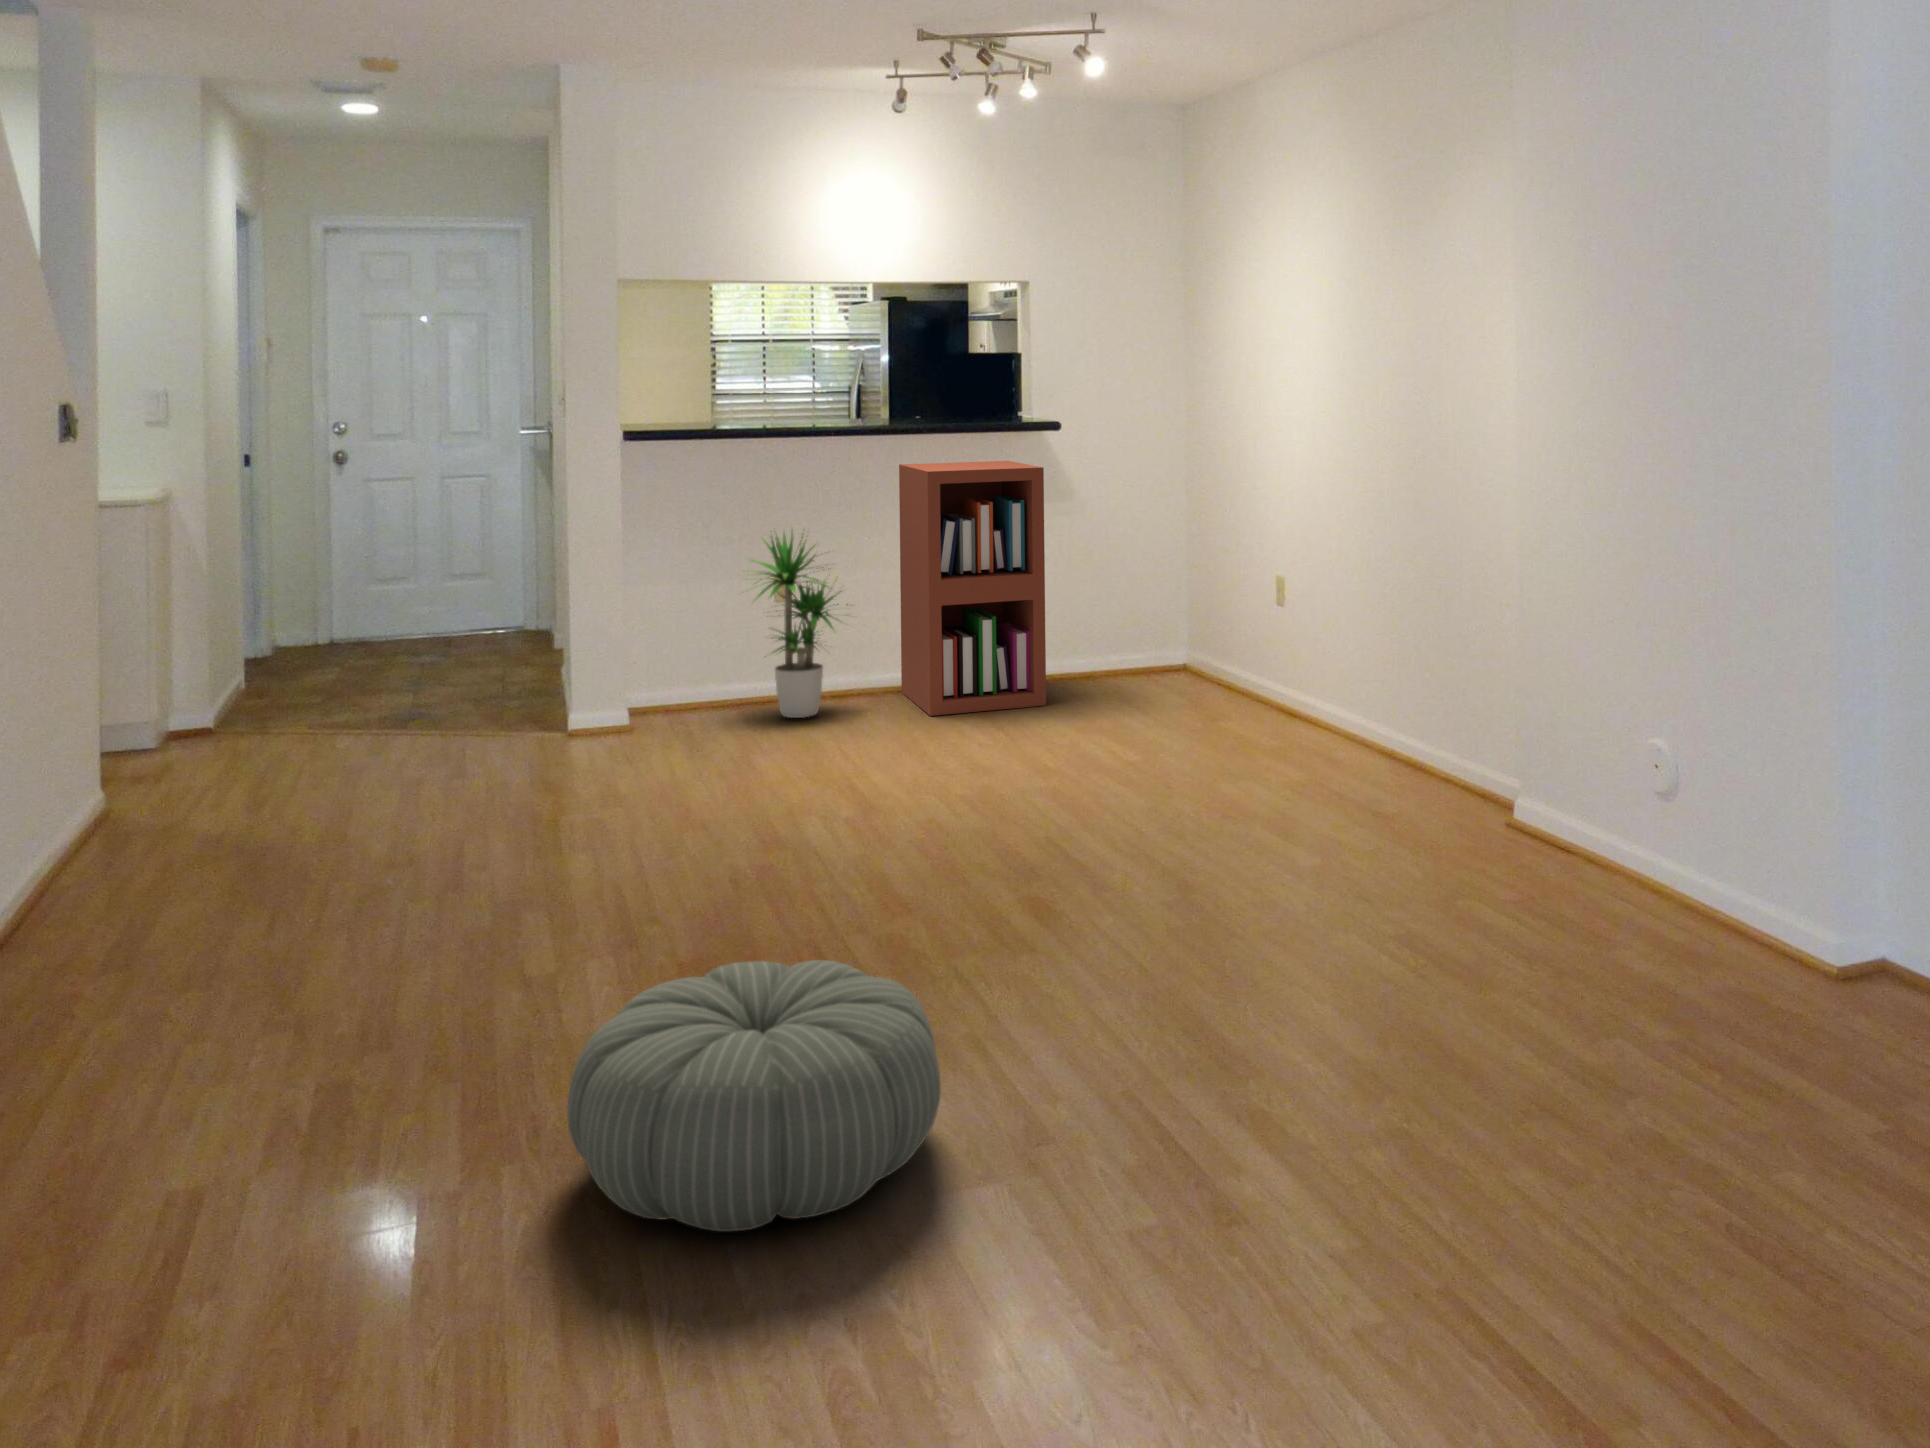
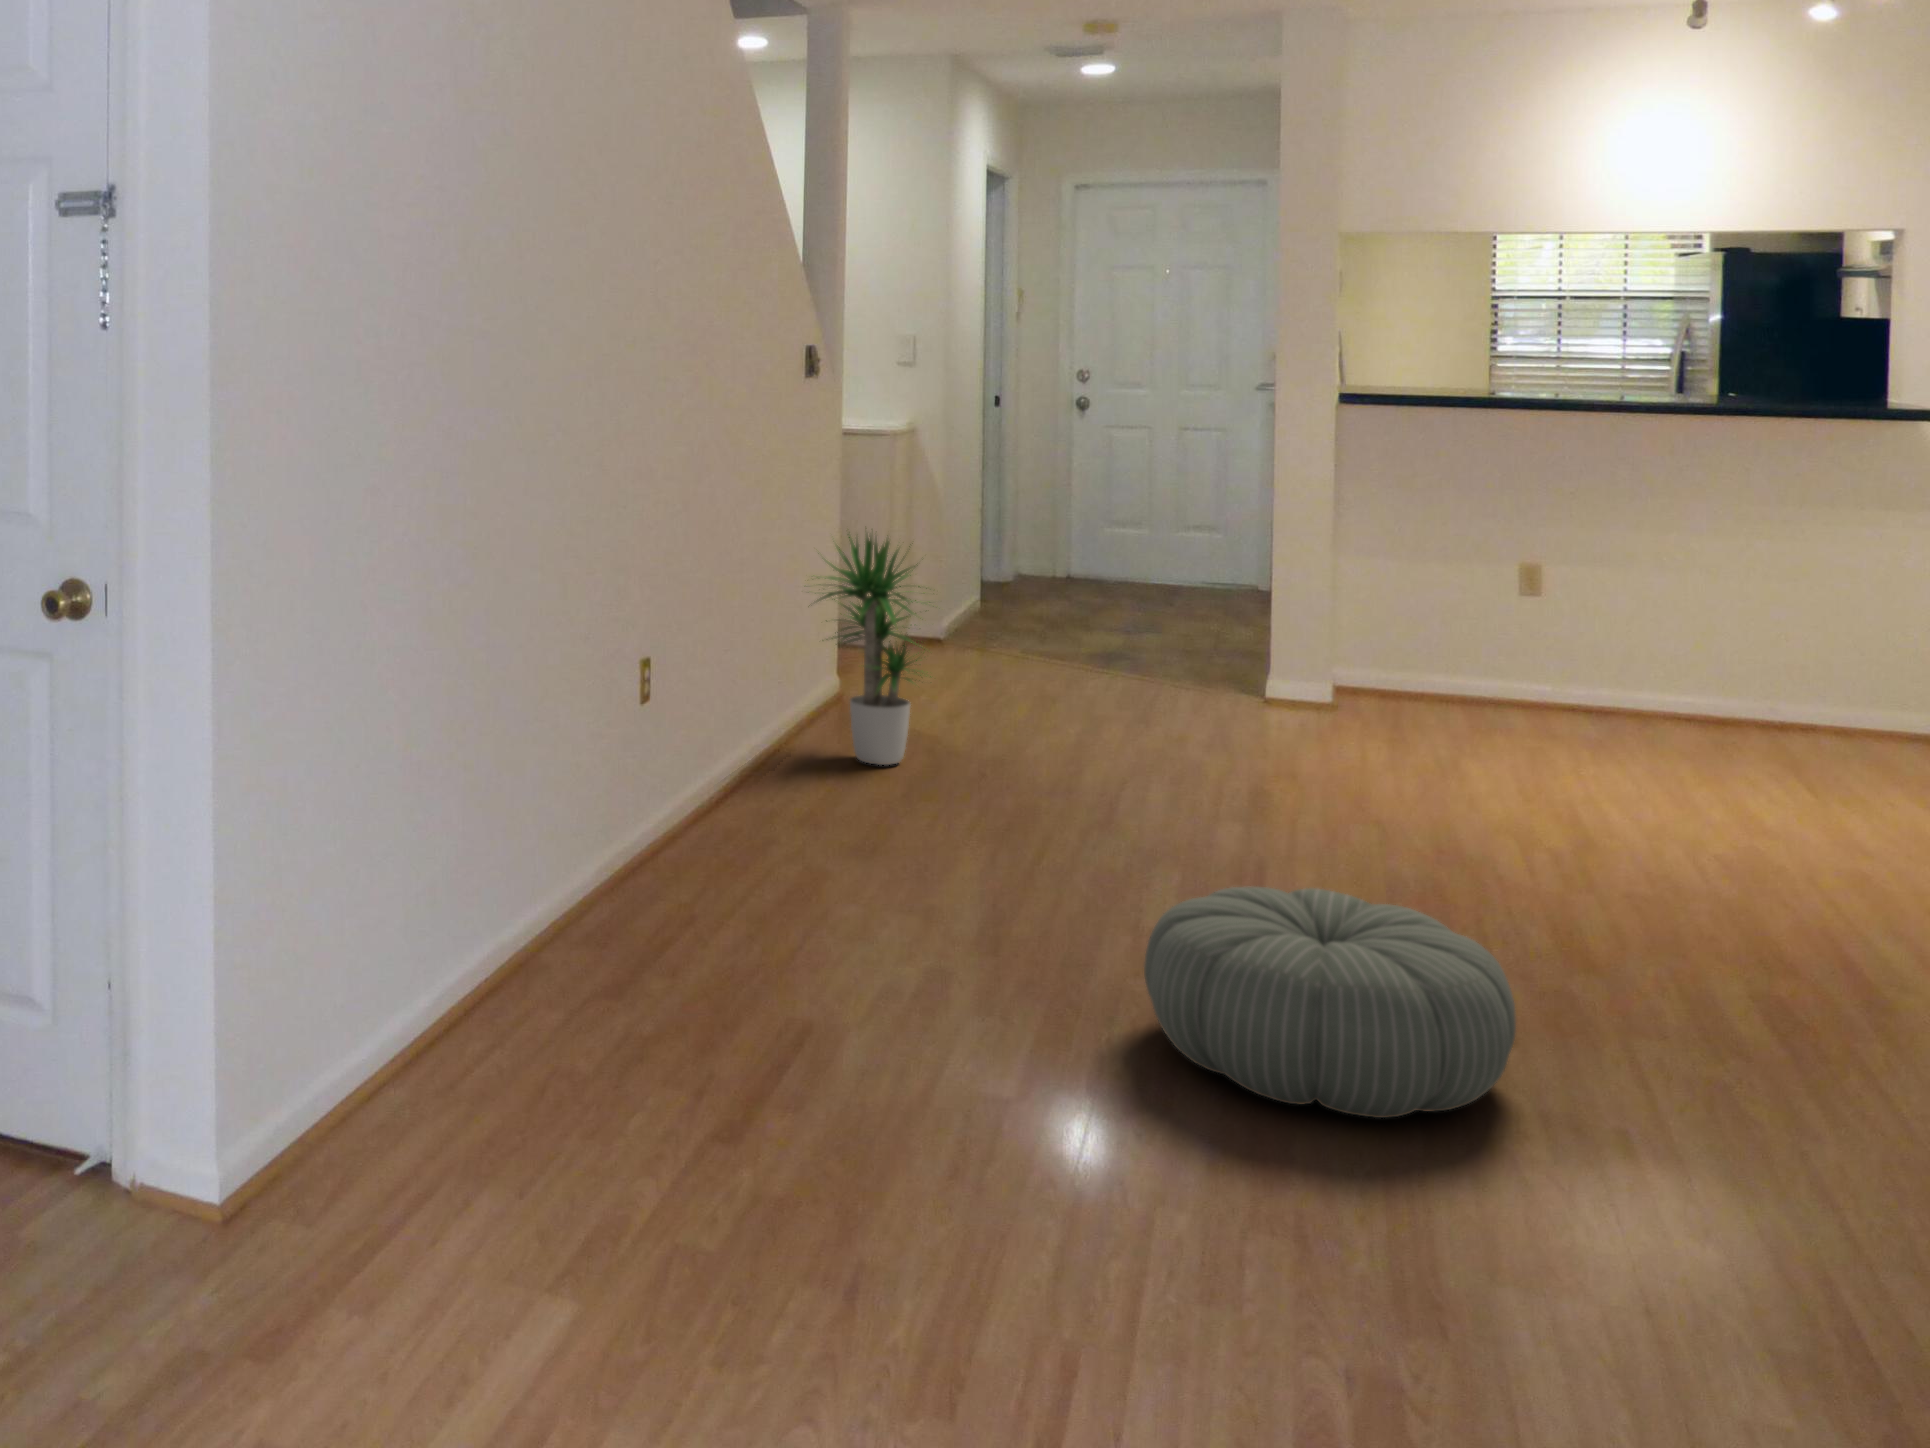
bookshelf: present [899,461,1046,716] -> none [1680,449,1899,768]
potted plant: present [750,531,848,718] -> present [808,534,931,765]

